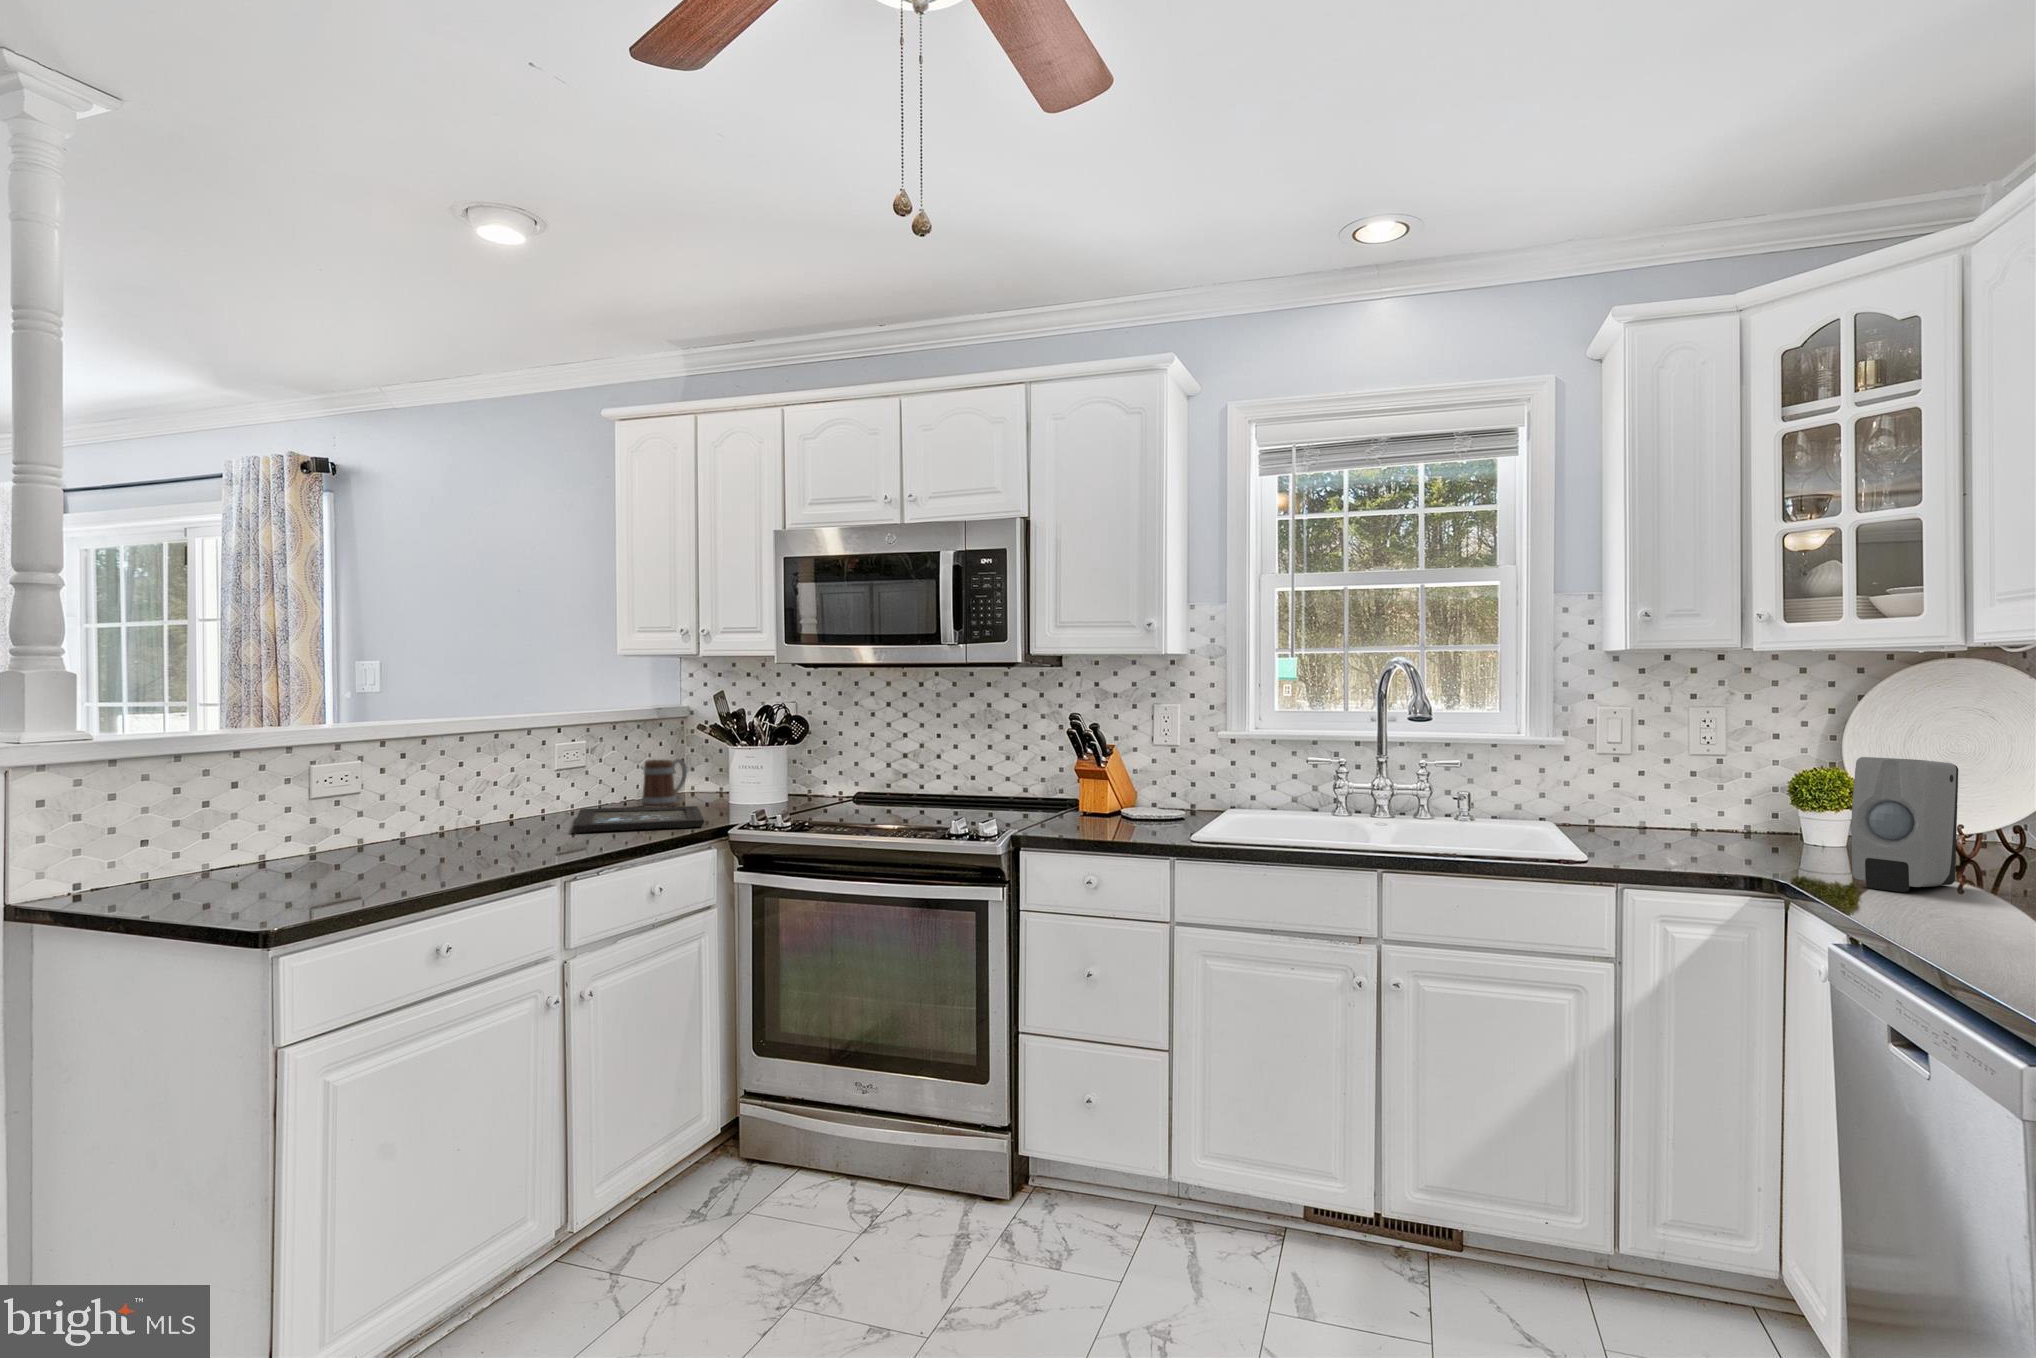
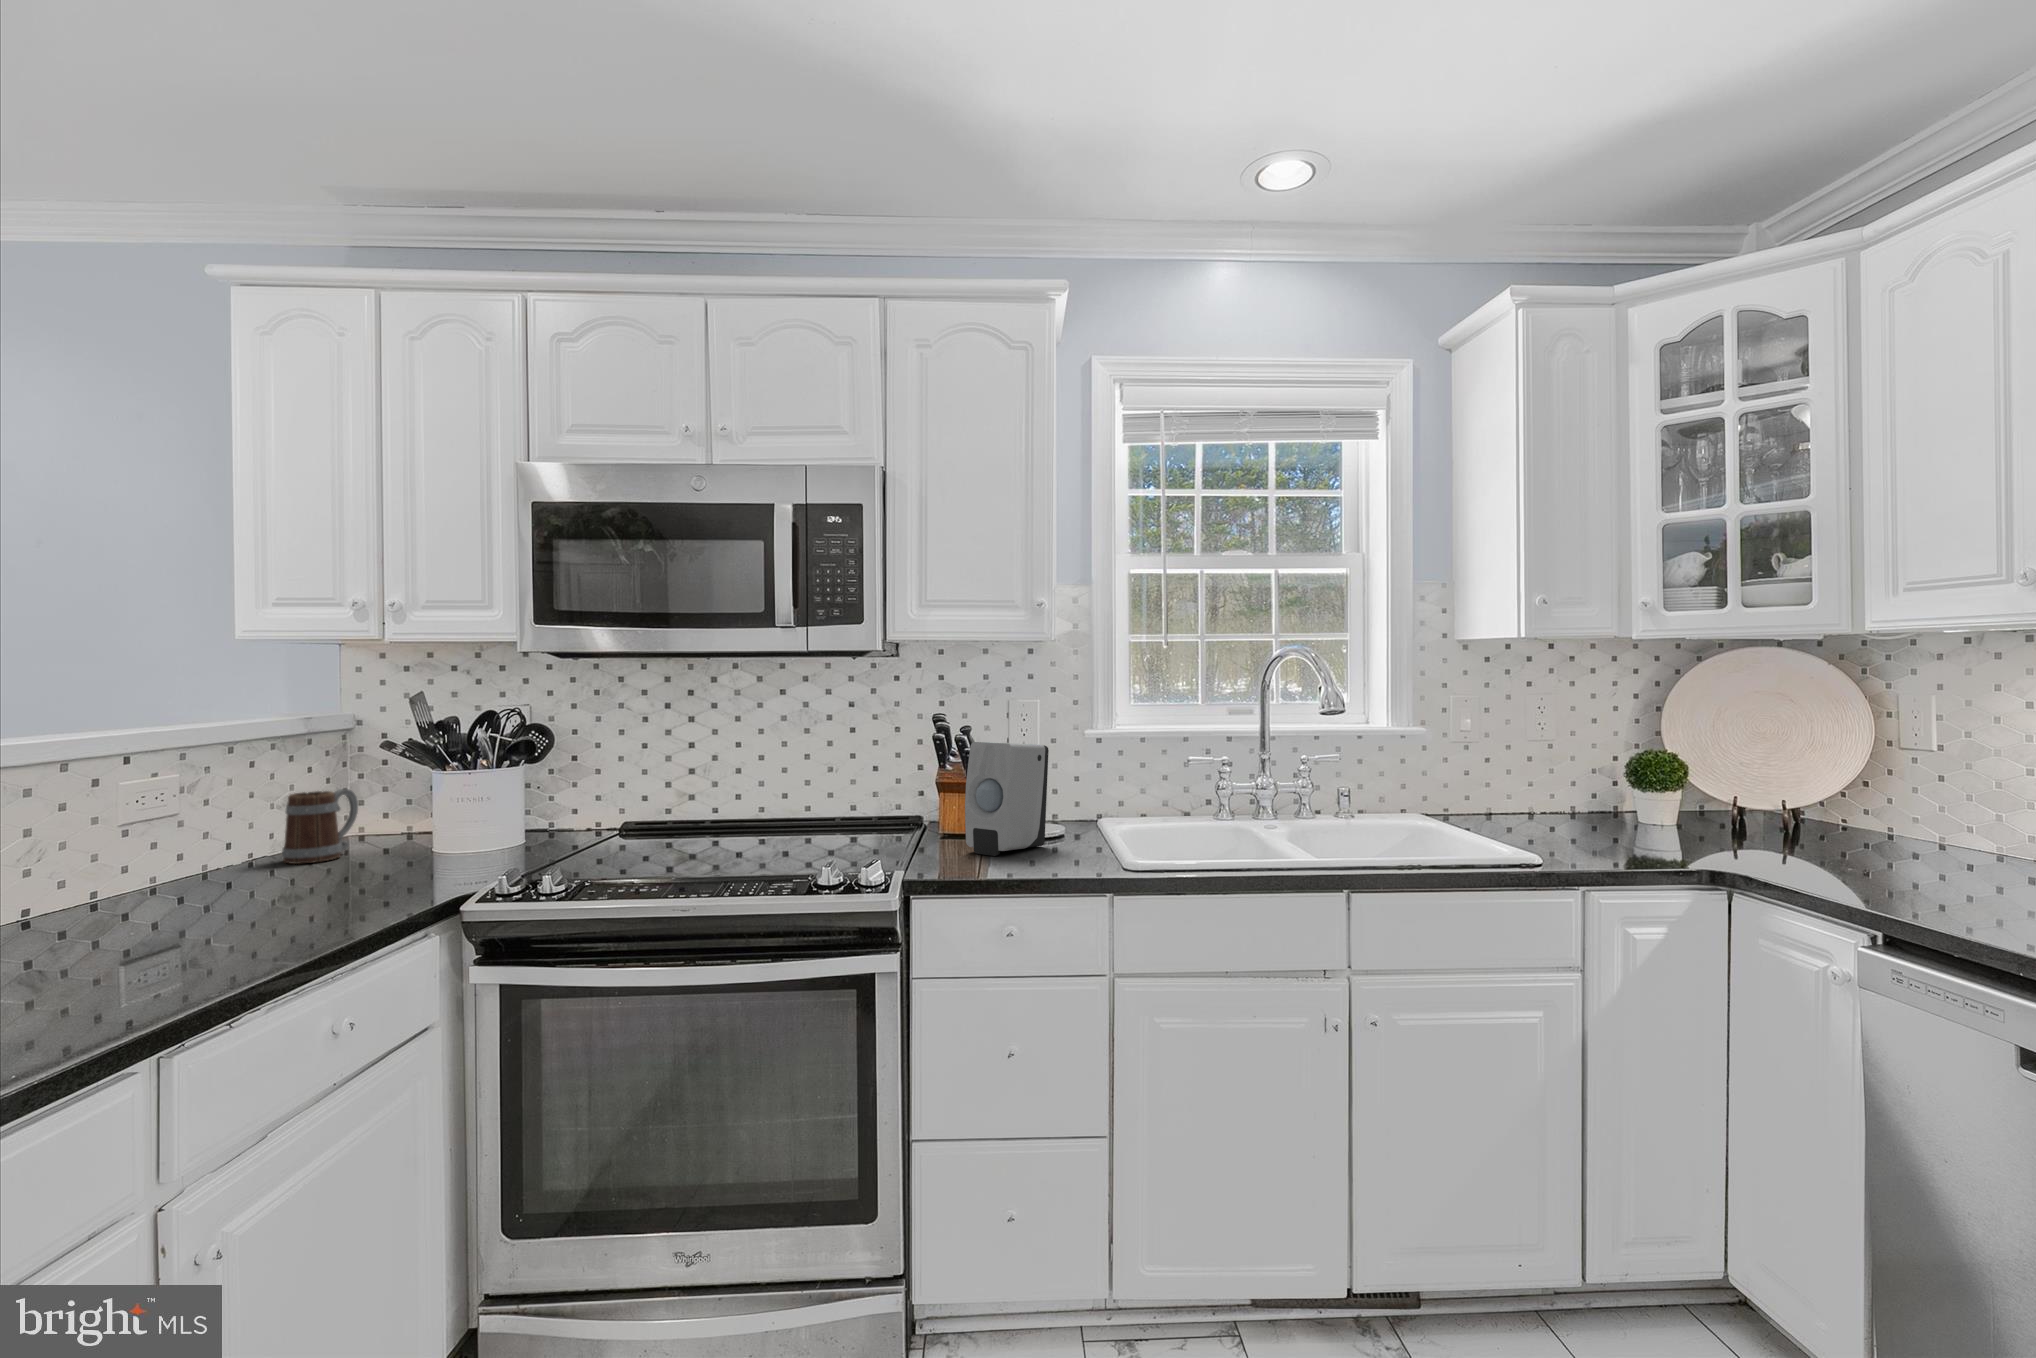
soap dispenser: present [1851,757,1958,892] -> present [965,742,1049,856]
tray: present [574,806,704,833] -> none [171,859,415,930]

